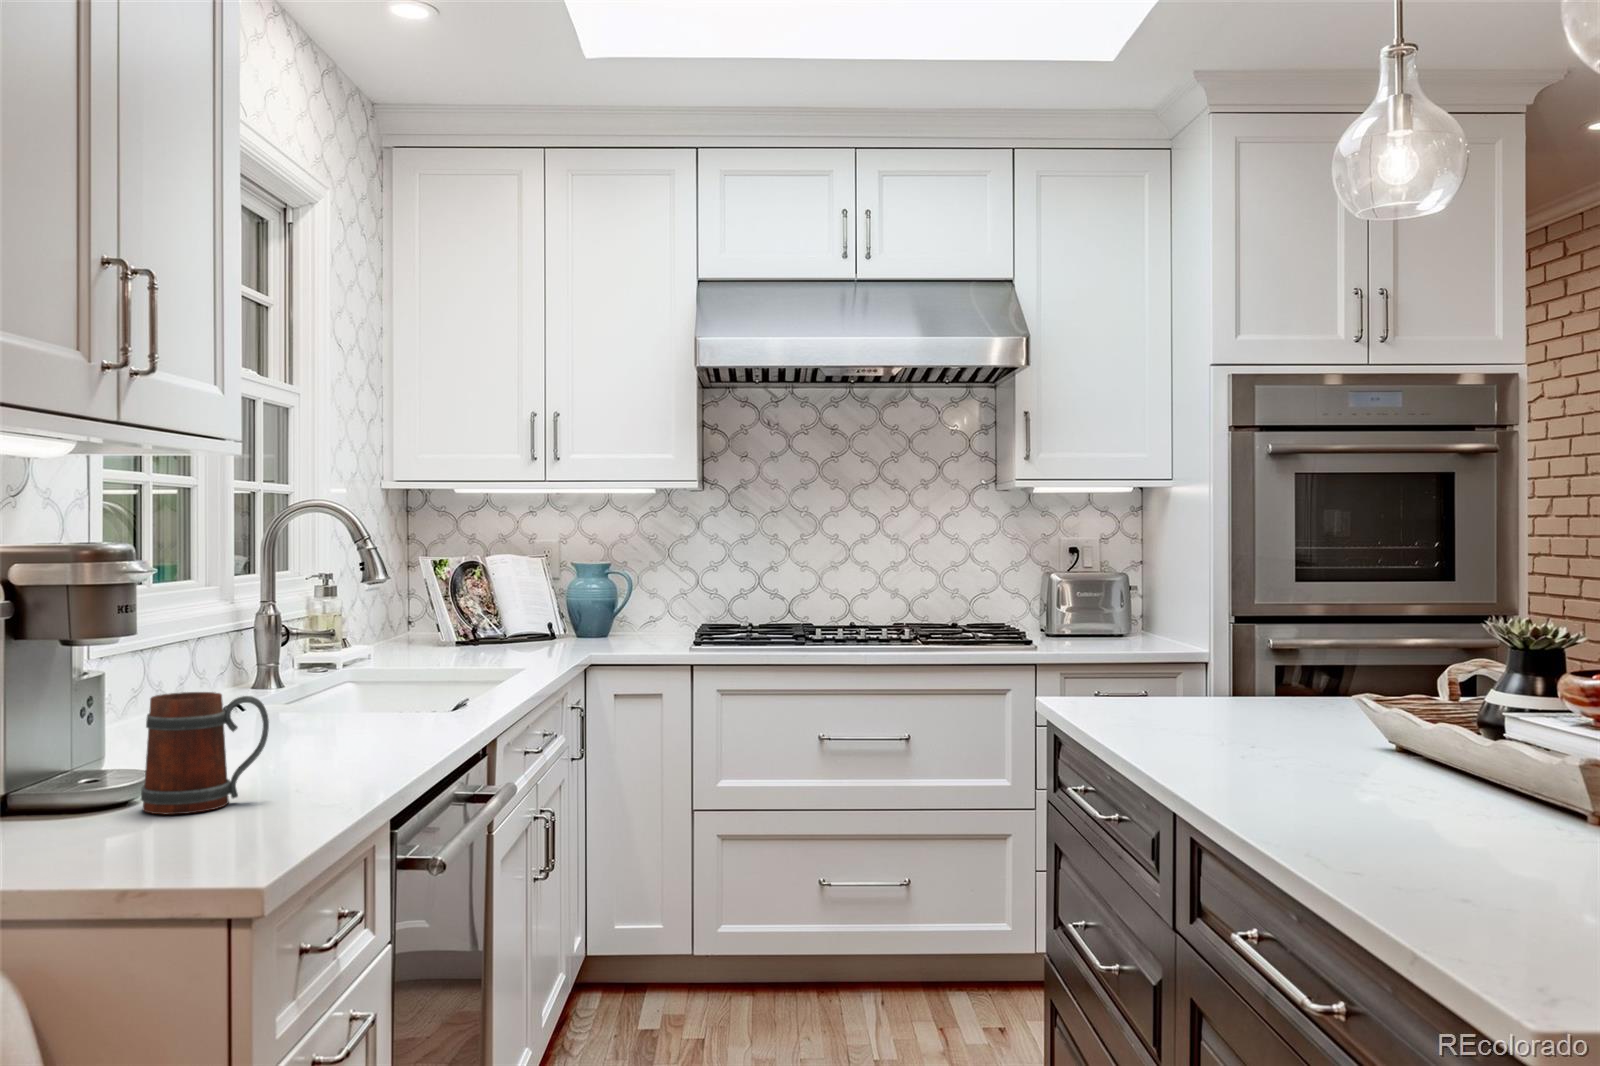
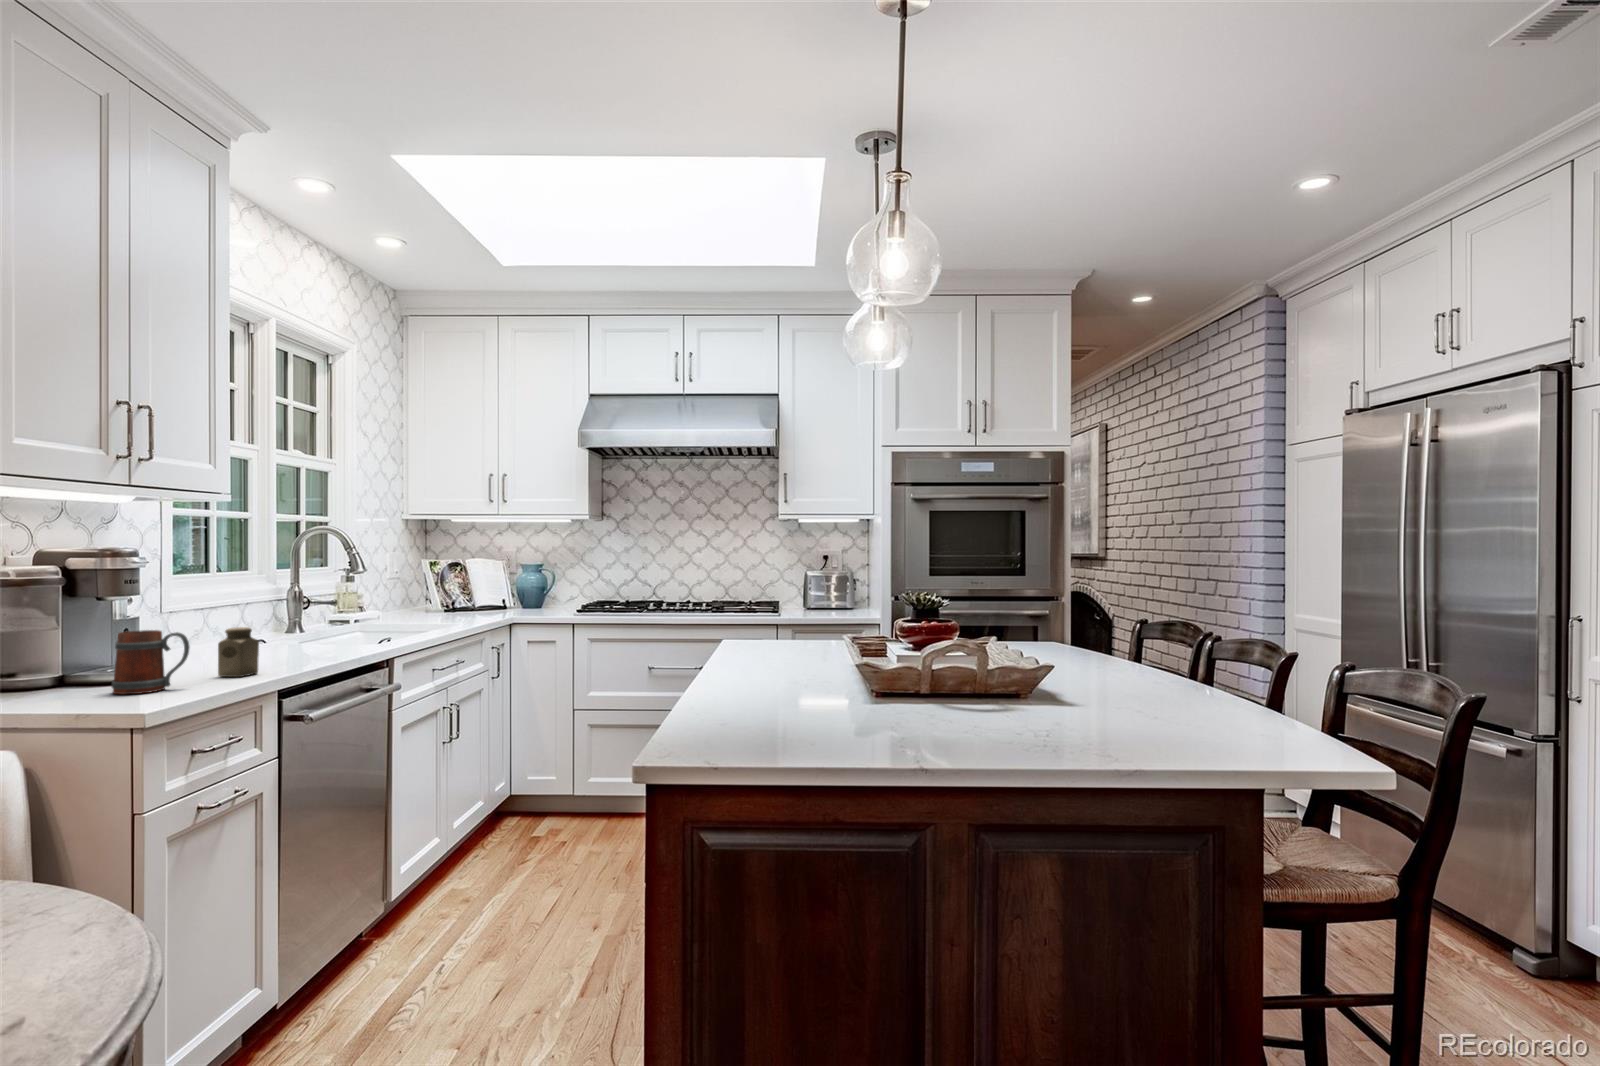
salt shaker: none [284,683,348,775] -> present [218,627,259,677]

